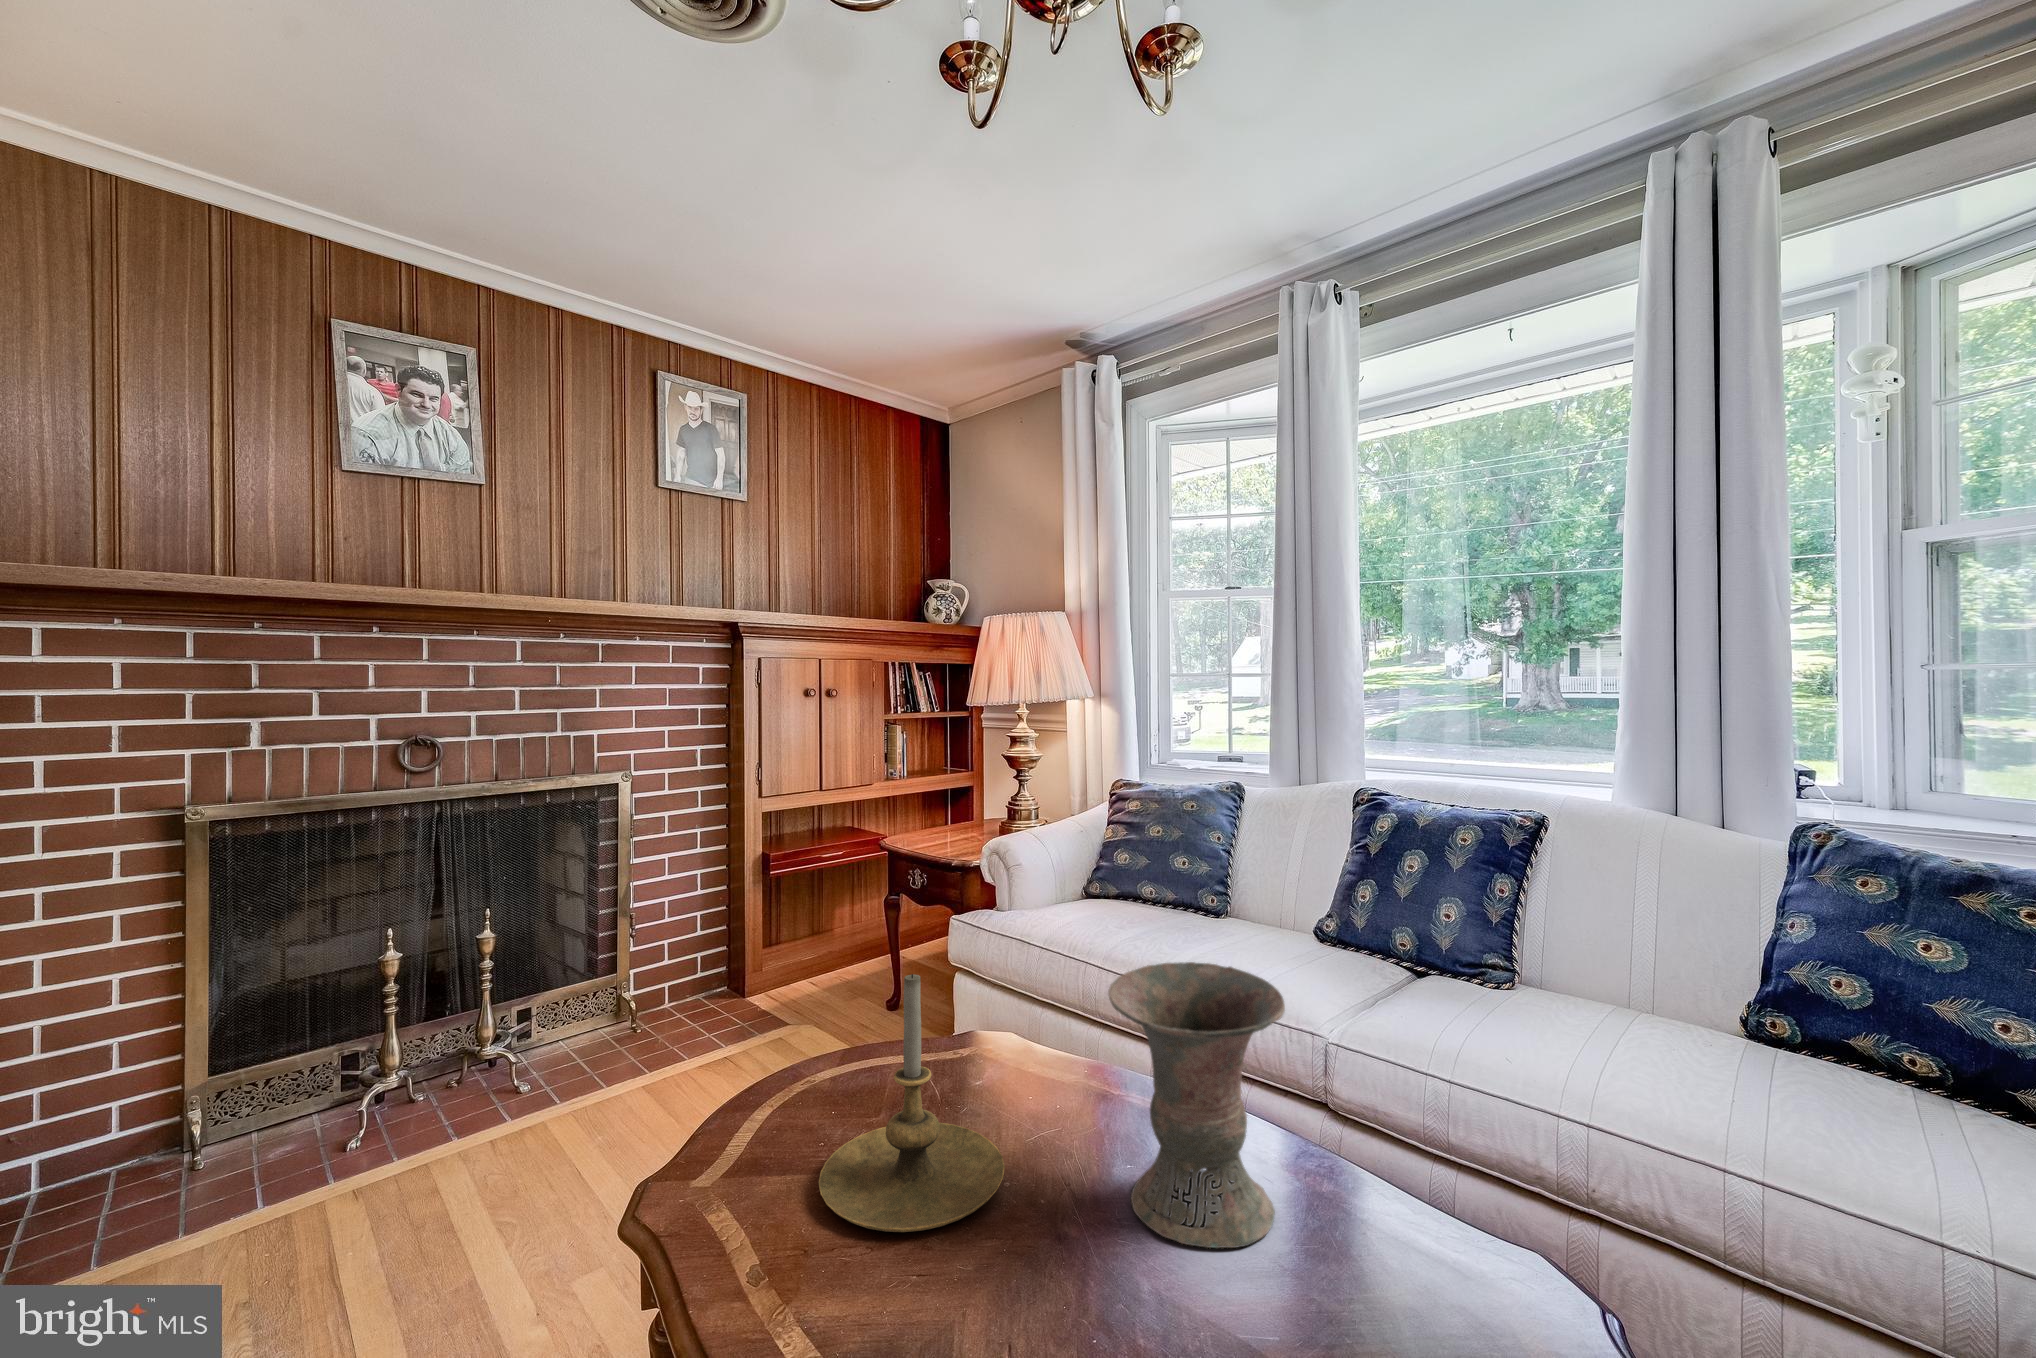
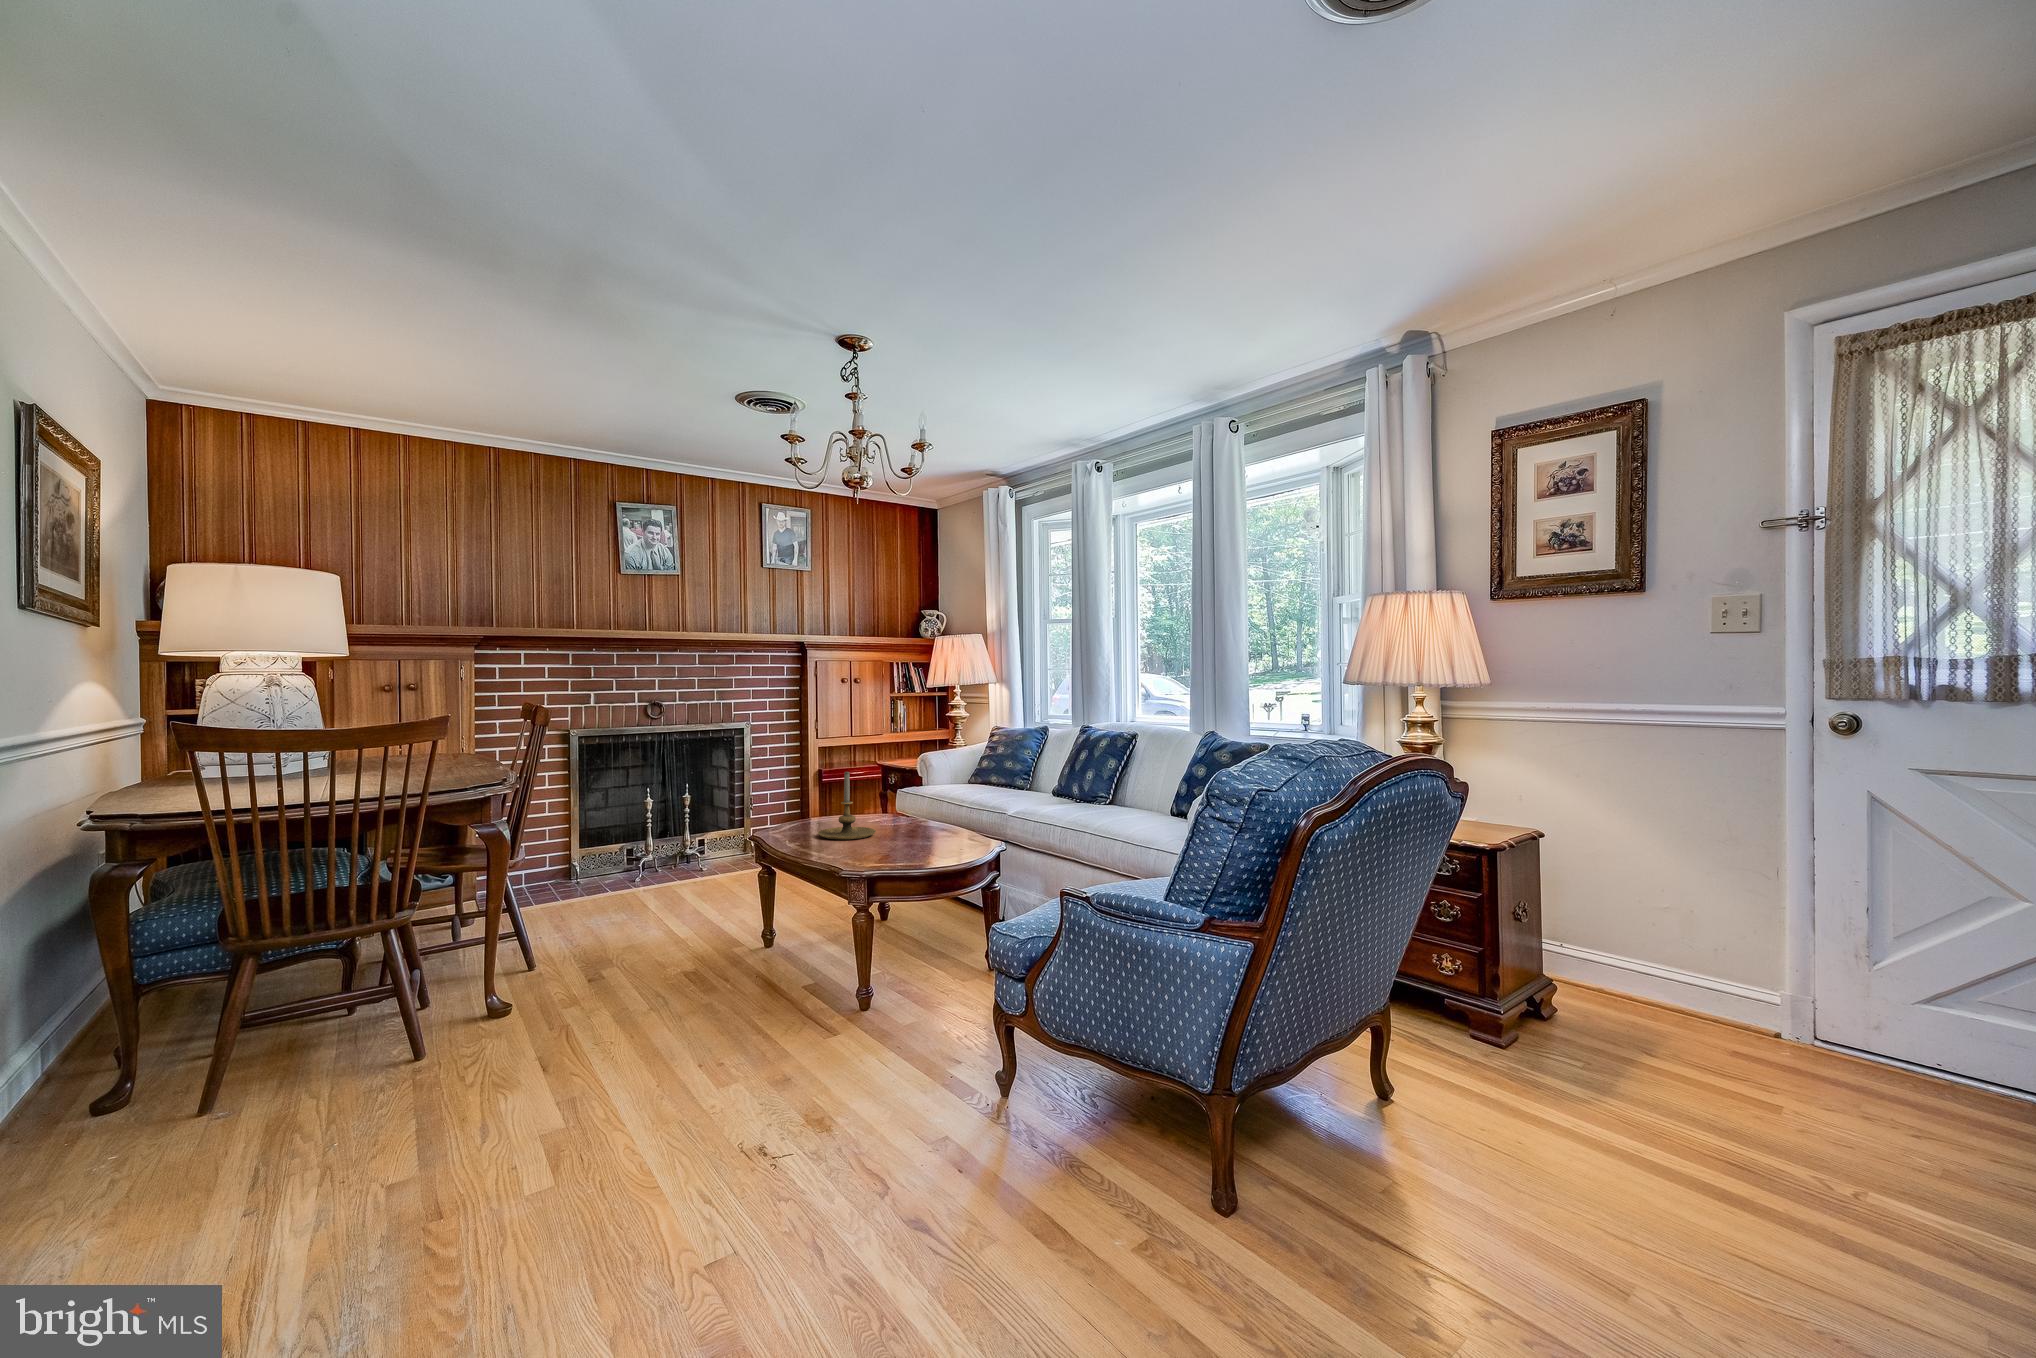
vase: present [1108,962,1285,1248] -> none [900,771,952,843]

